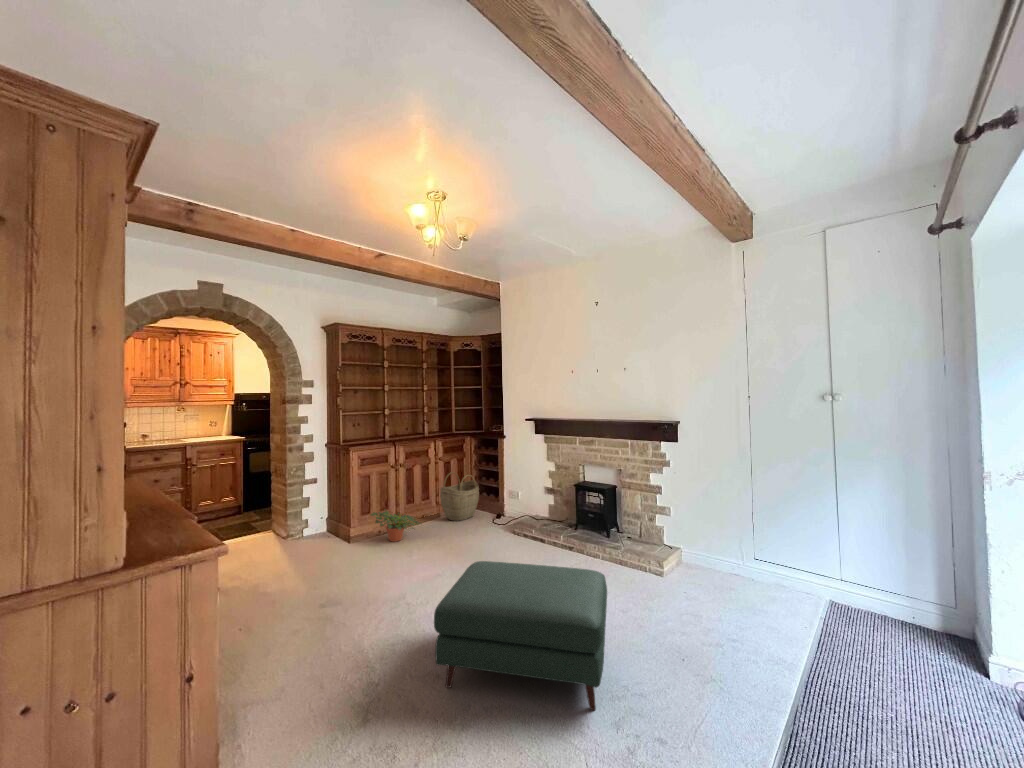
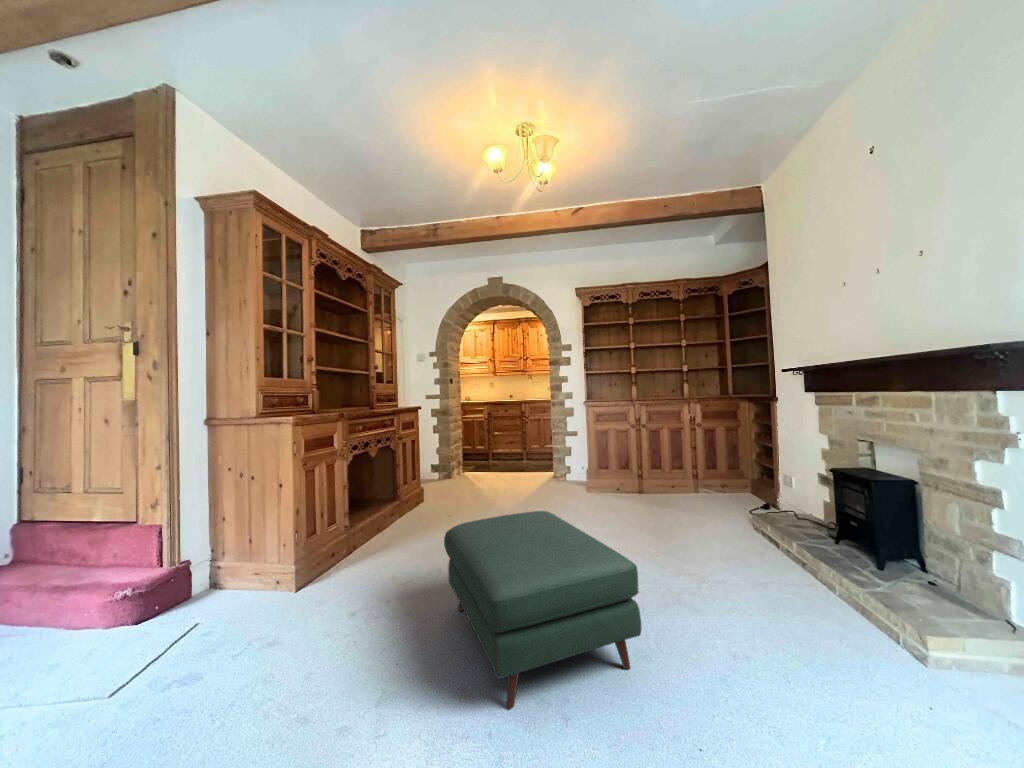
woven basket: present [440,472,479,521] -> none [693,440,745,498]
potted plant: present [371,511,420,542] -> none [599,467,651,500]

